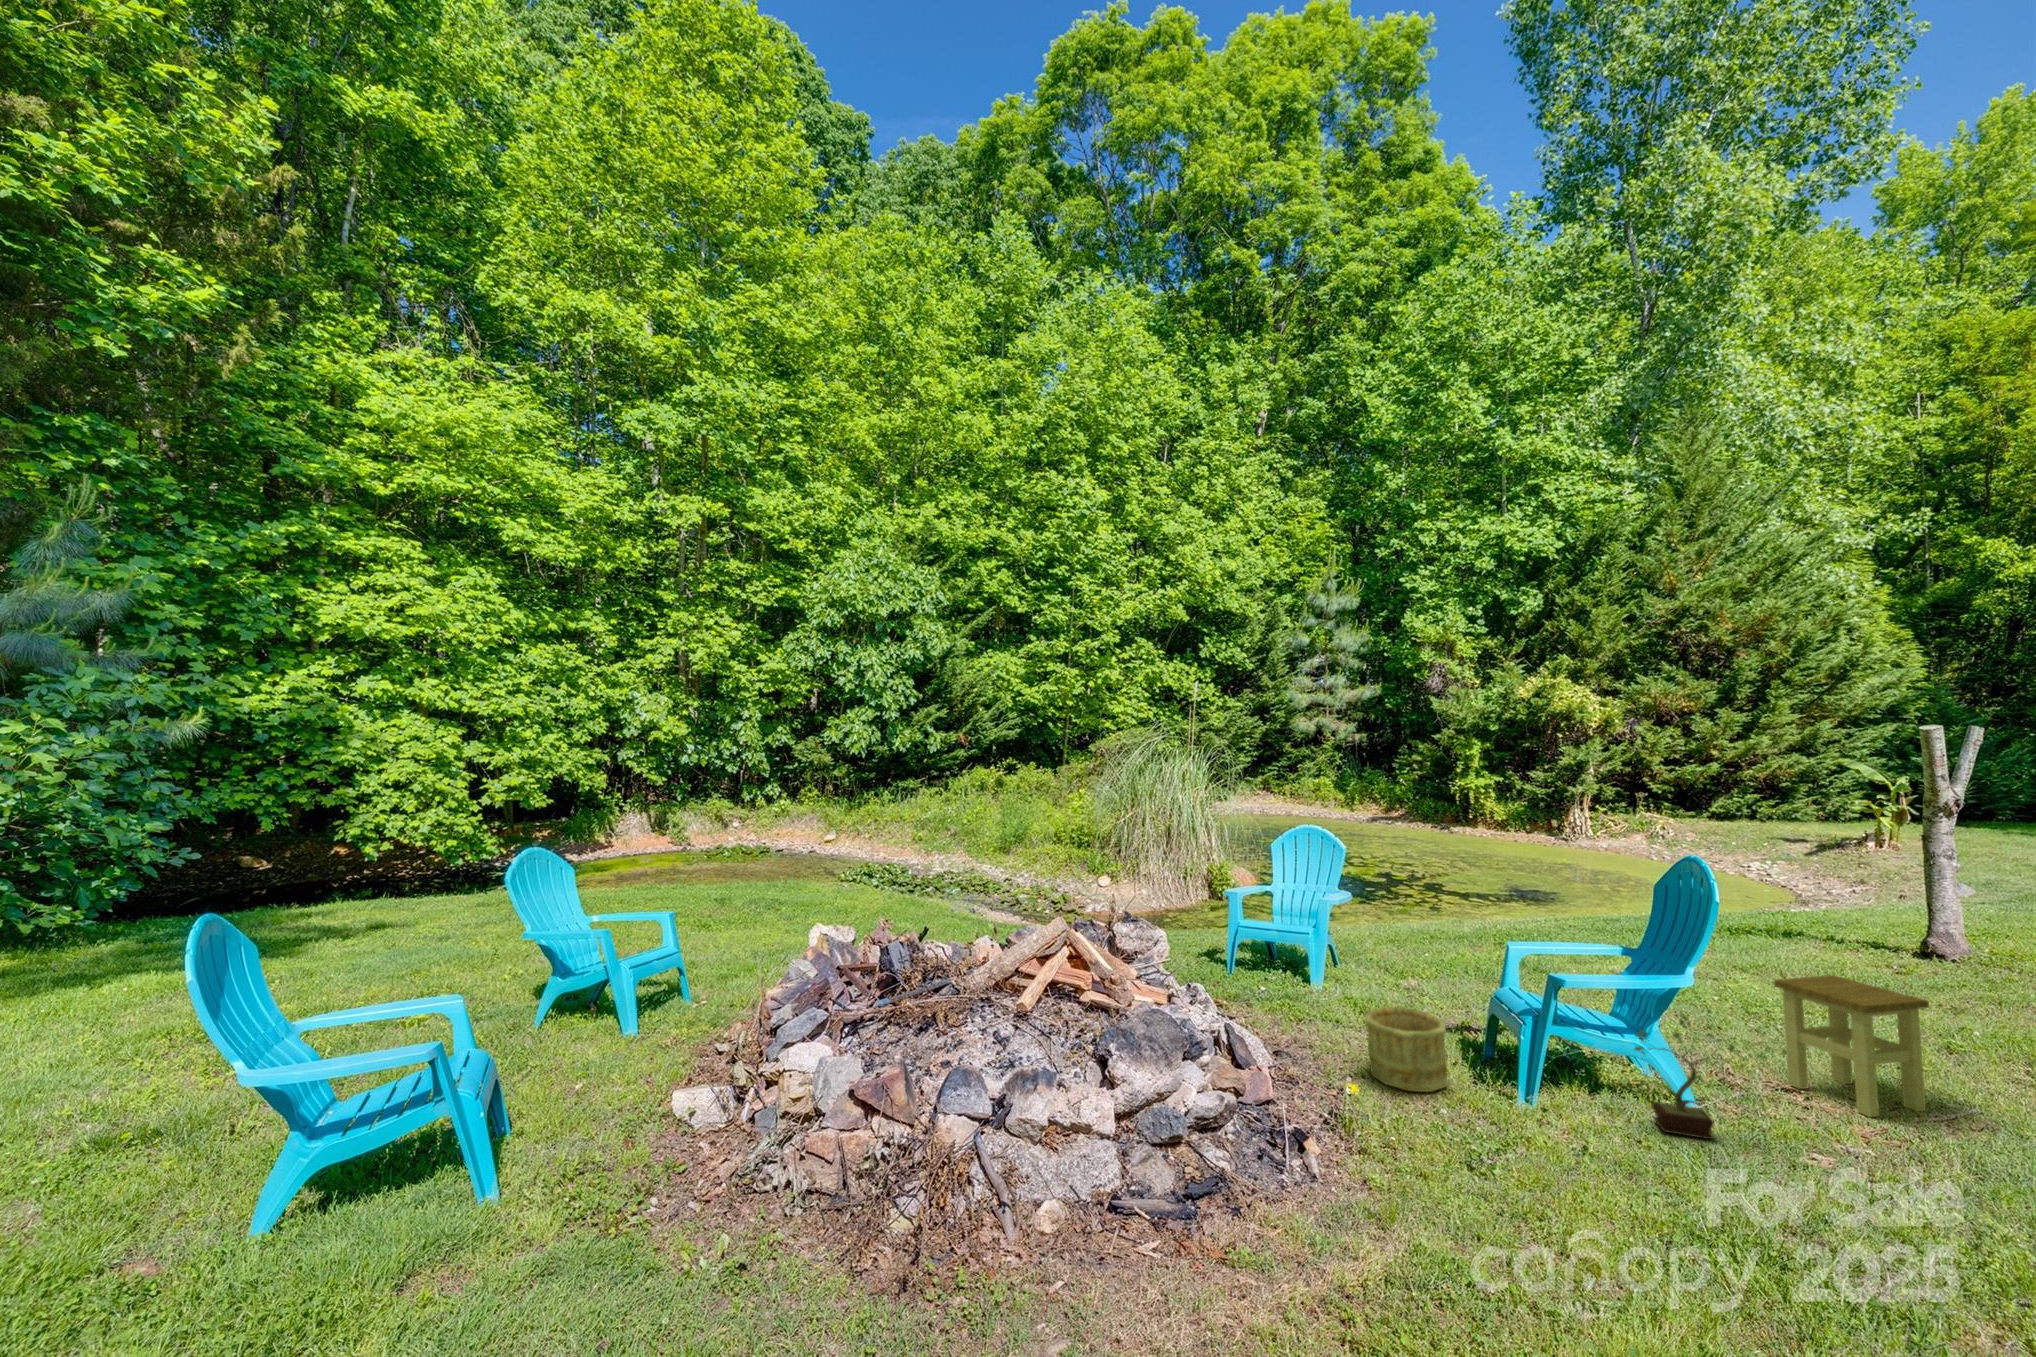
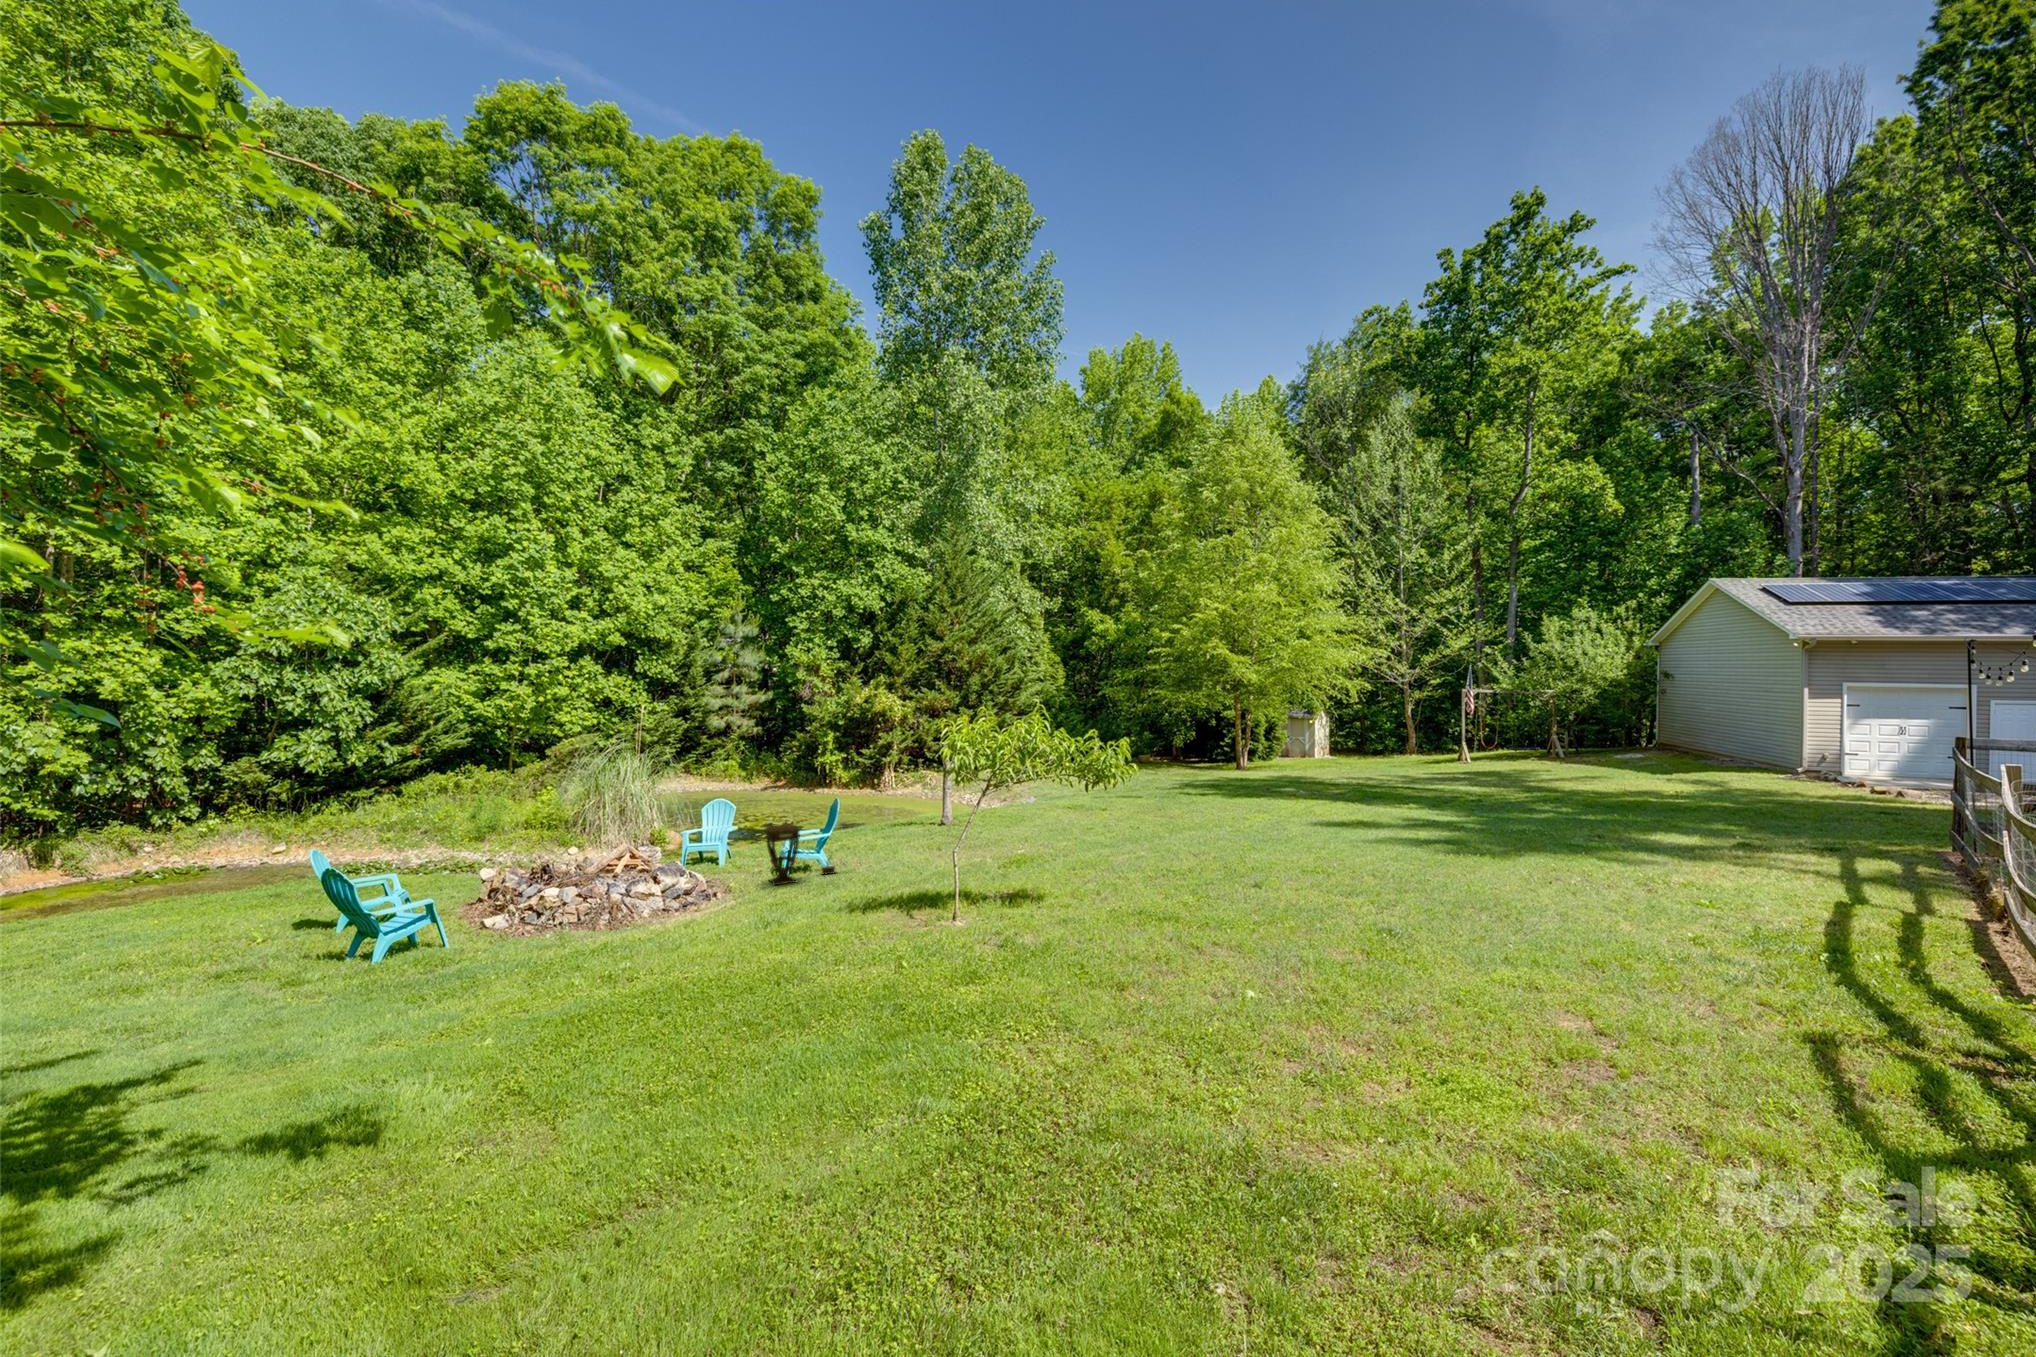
side table: none [1466,950,1595,1152] -> present [765,824,800,885]
stool: present [1774,975,1929,1117] -> none [866,821,901,861]
wooden bucket: present [1364,1007,1447,1092] -> none [730,855,760,882]

